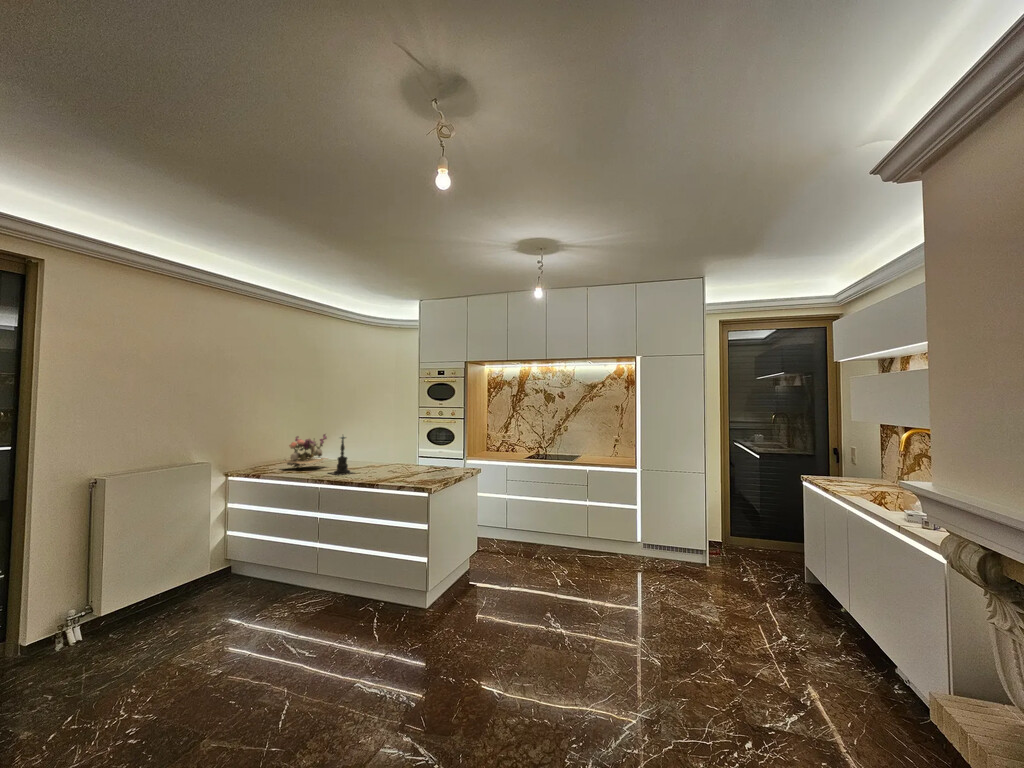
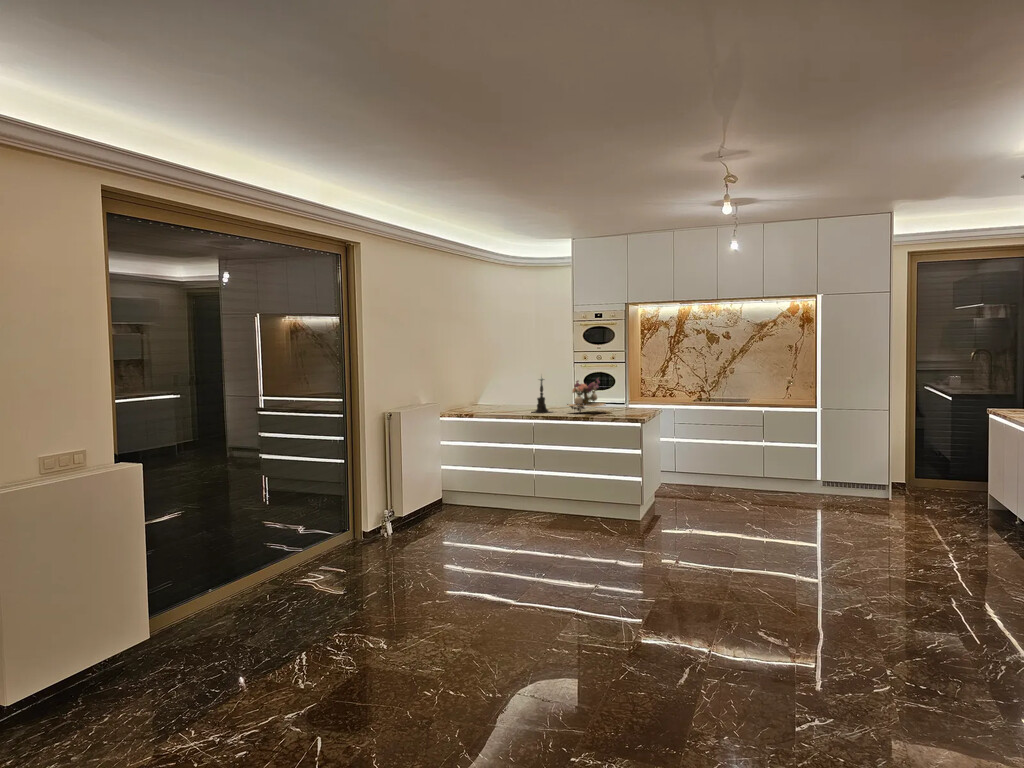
flower arrangement: present [283,434,328,467] -> present [567,378,605,411]

